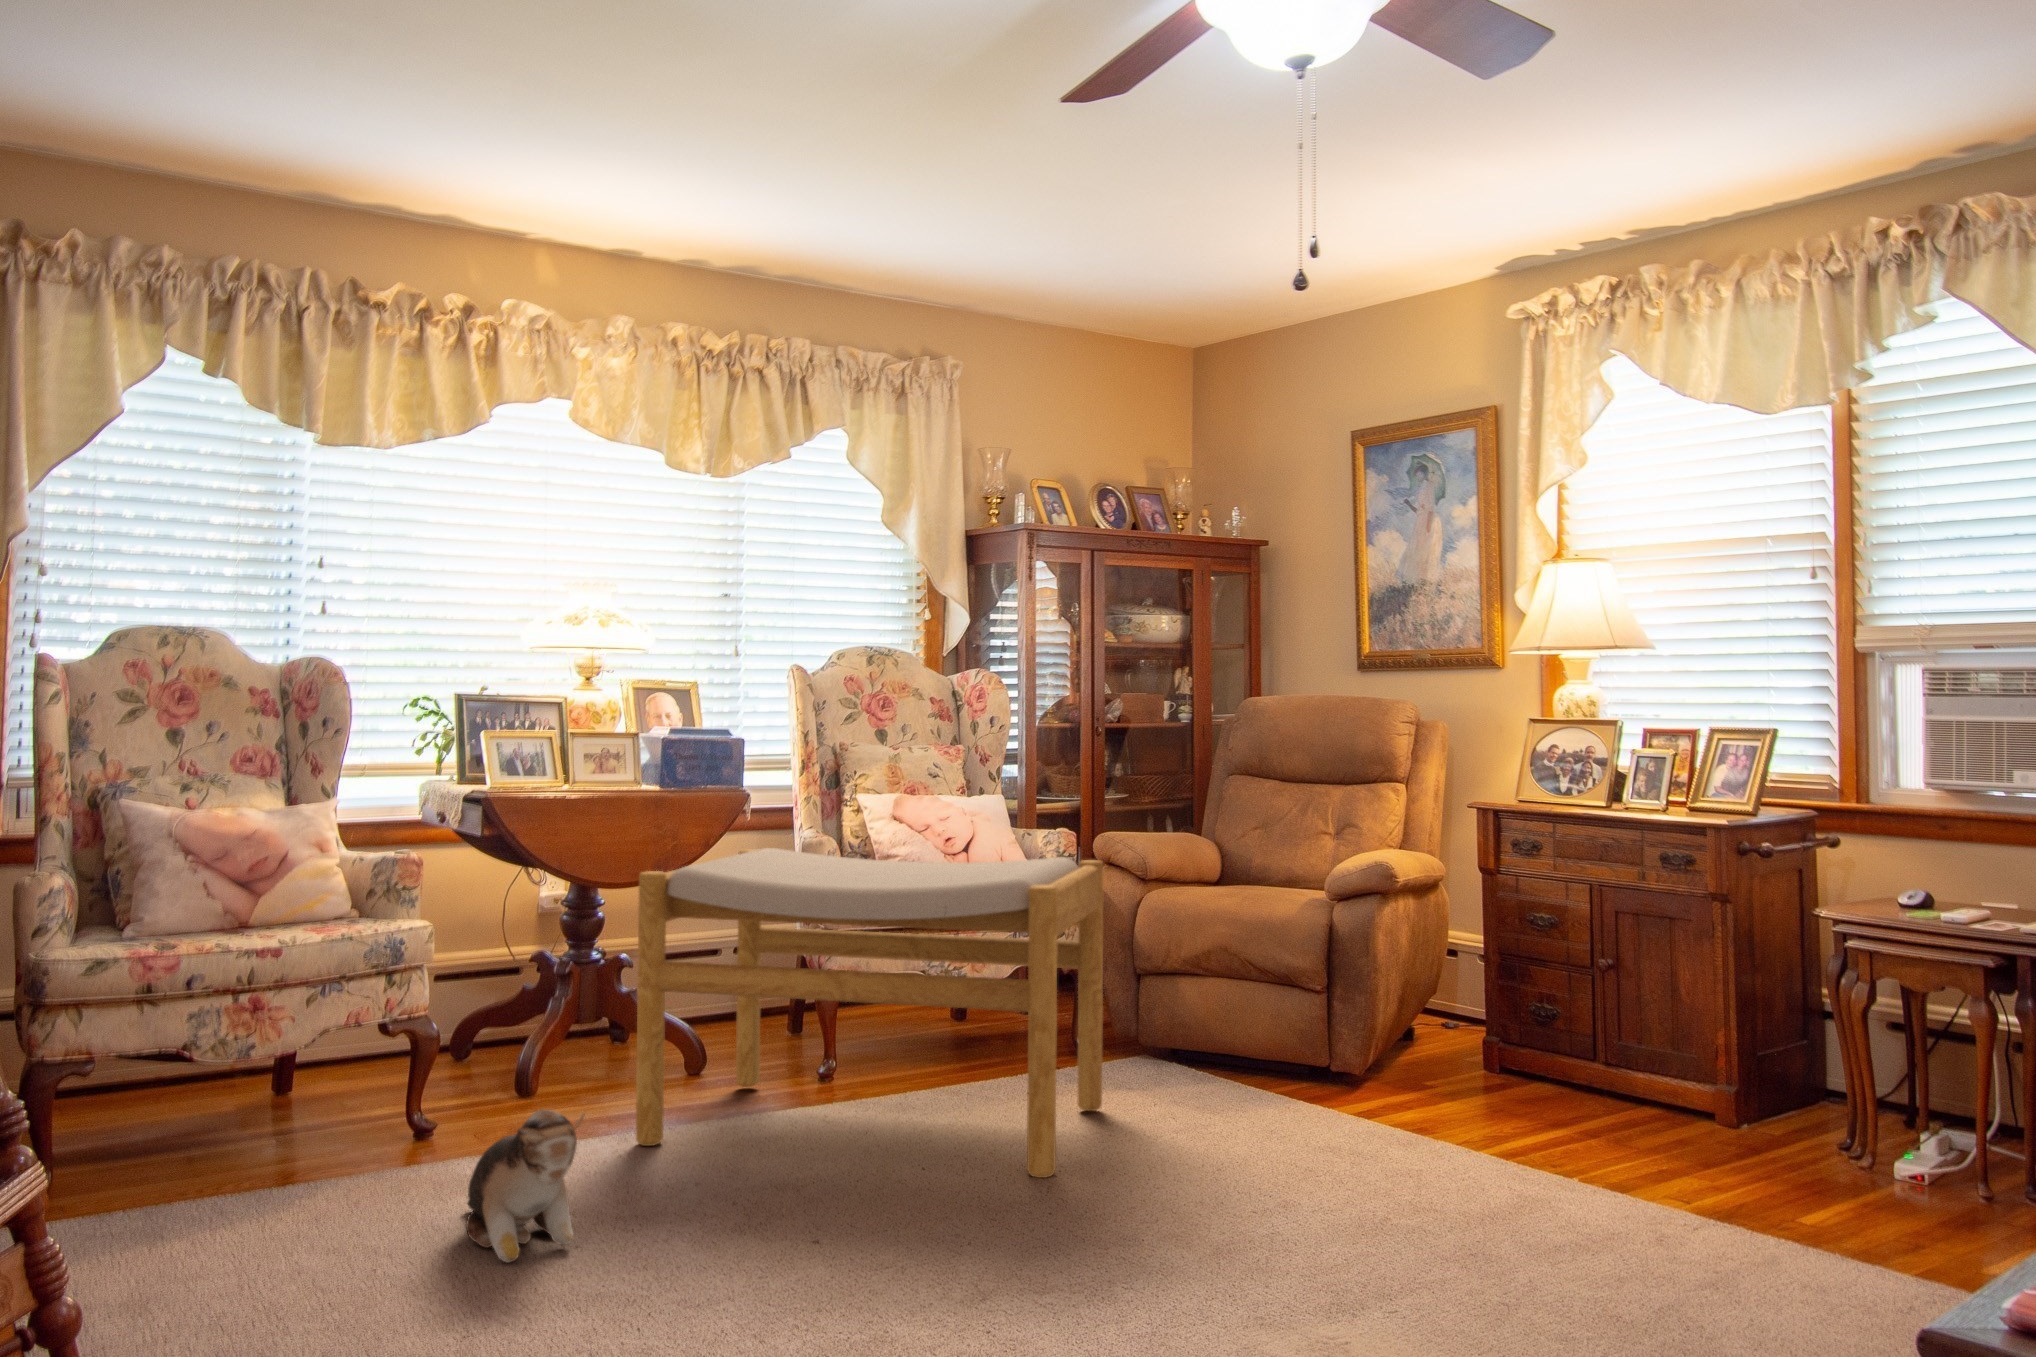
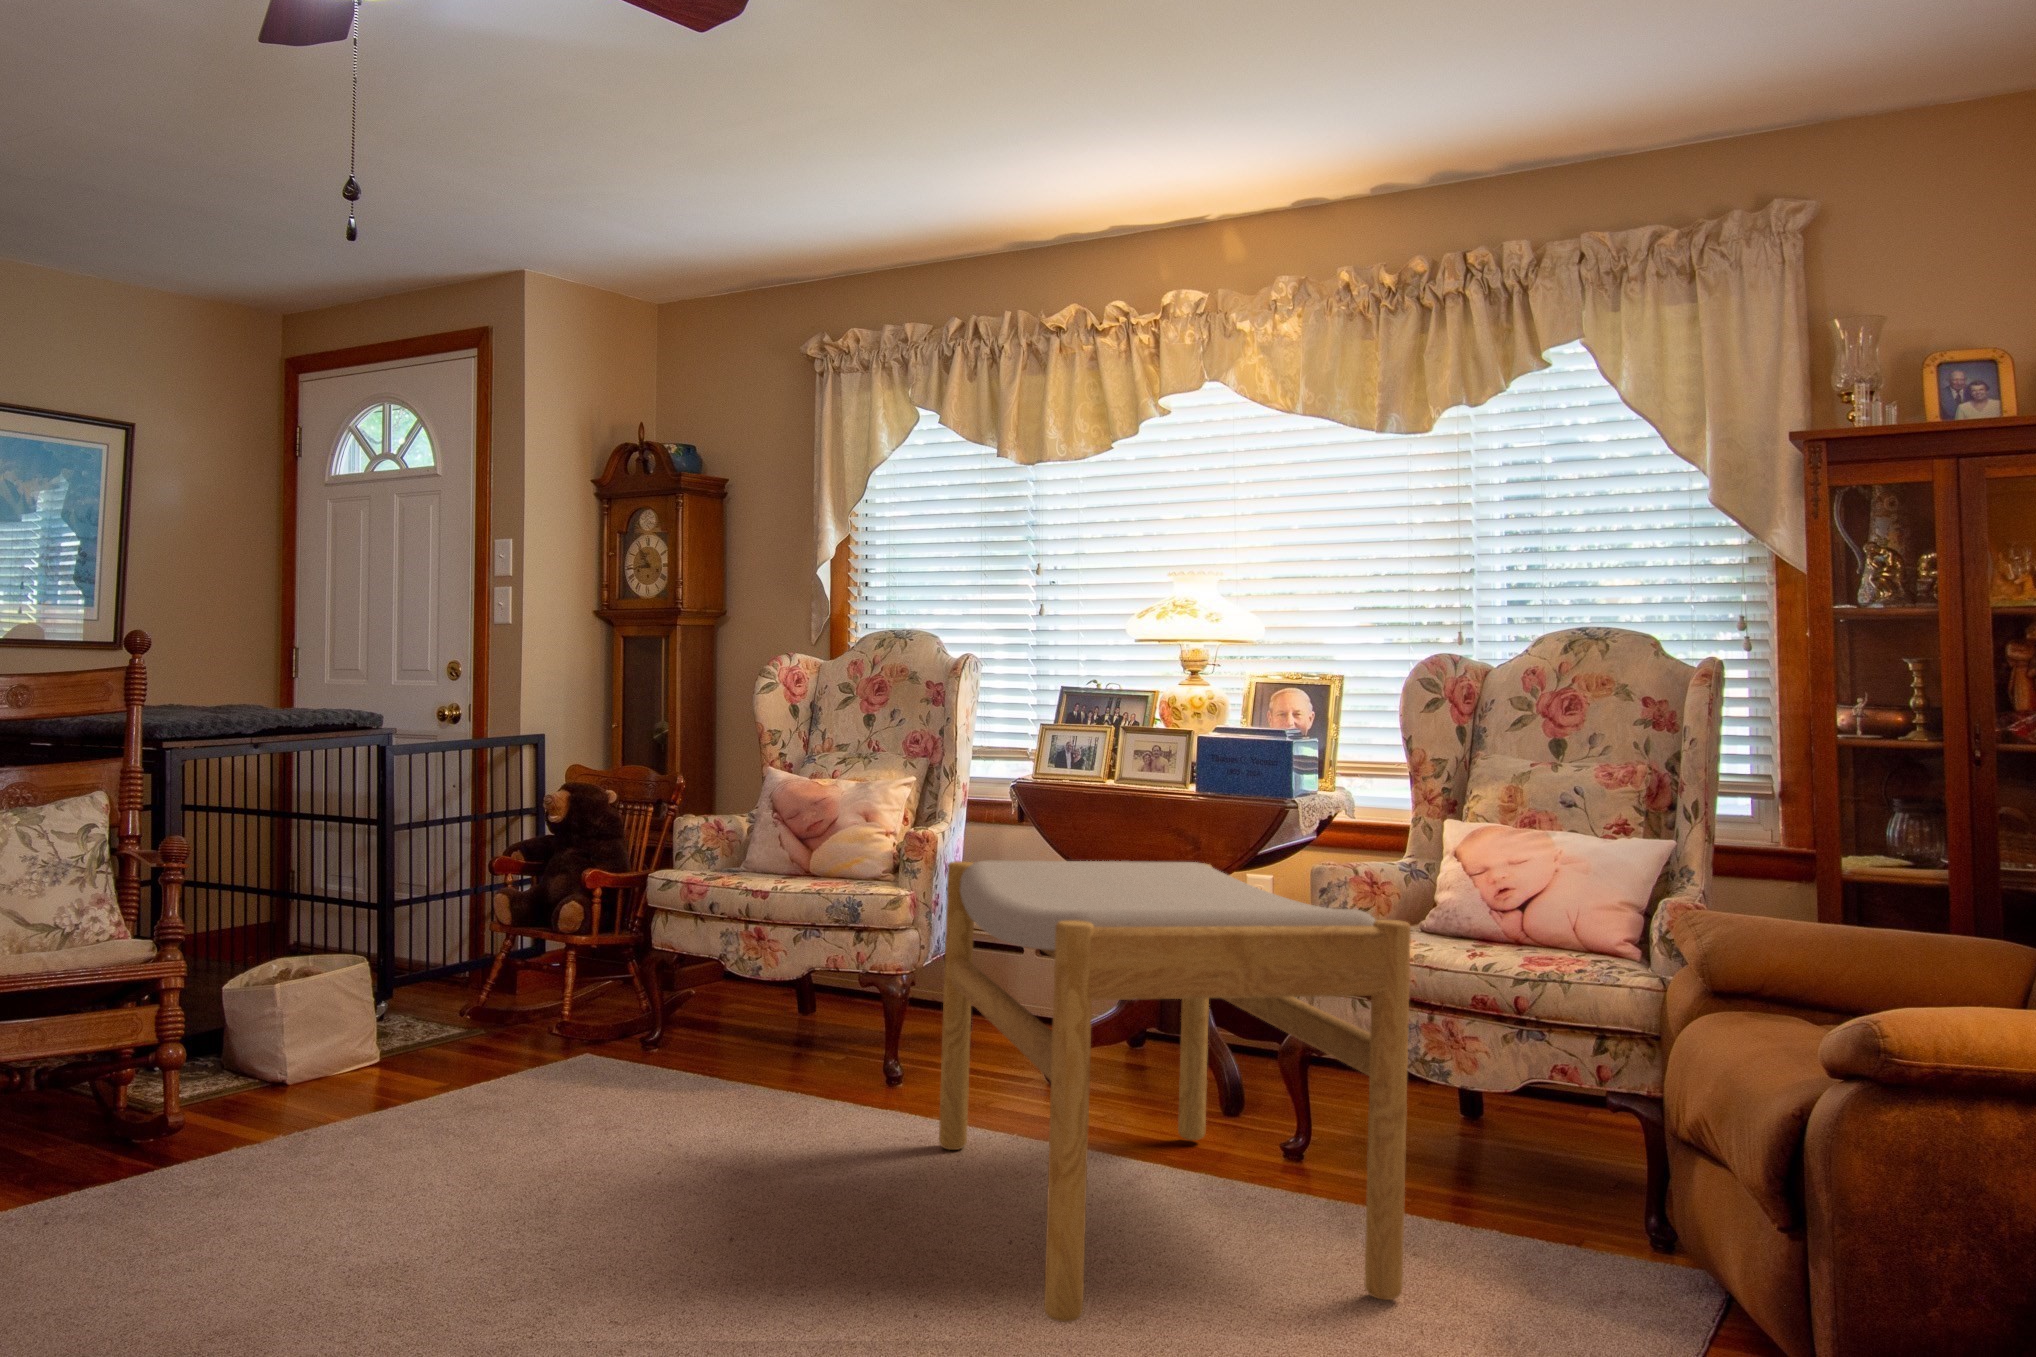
plush toy: present [466,1109,585,1263] -> none [544,1042,712,1178]

